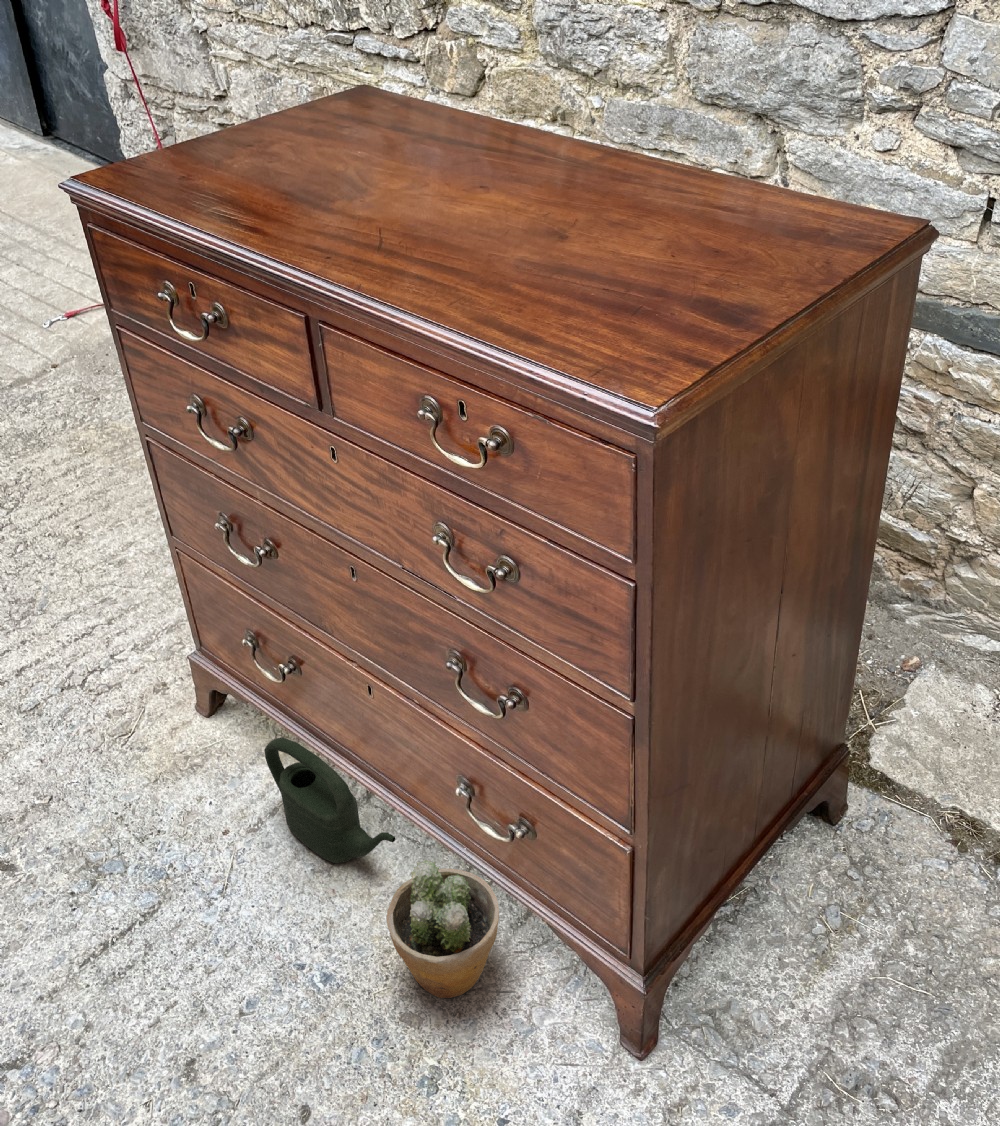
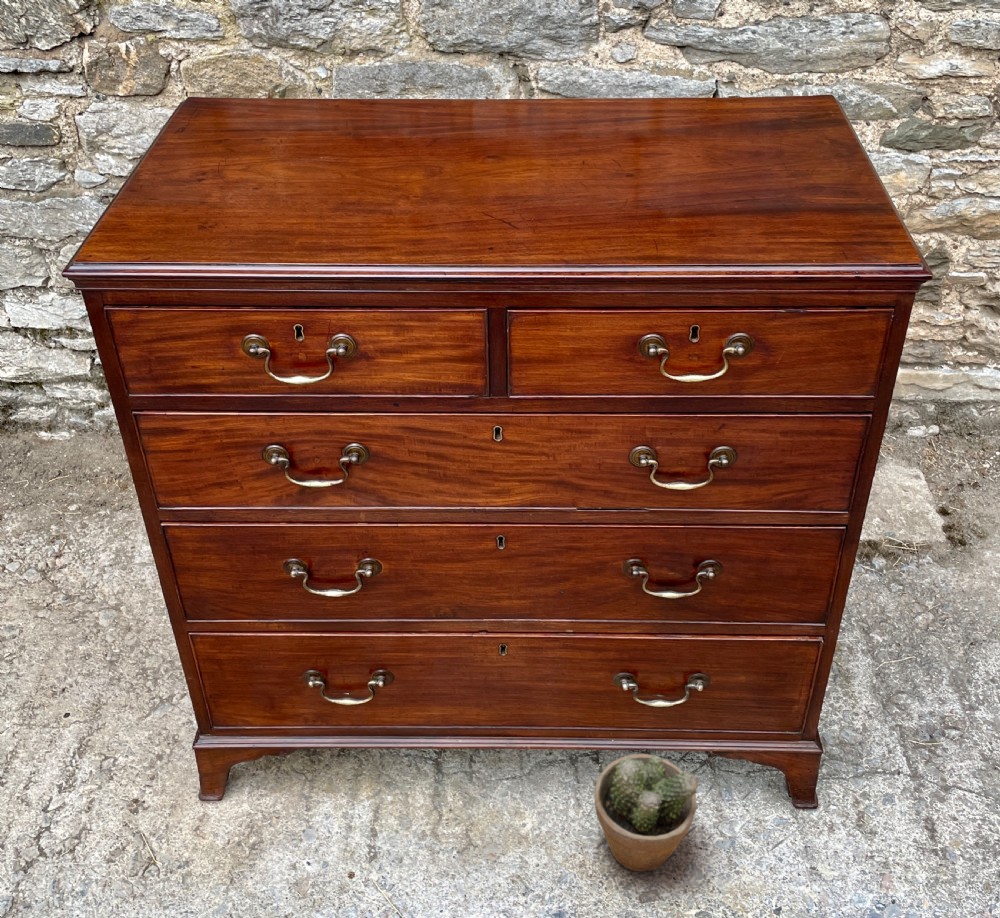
watering can: present [264,737,395,863] -> none [360,744,548,835]

